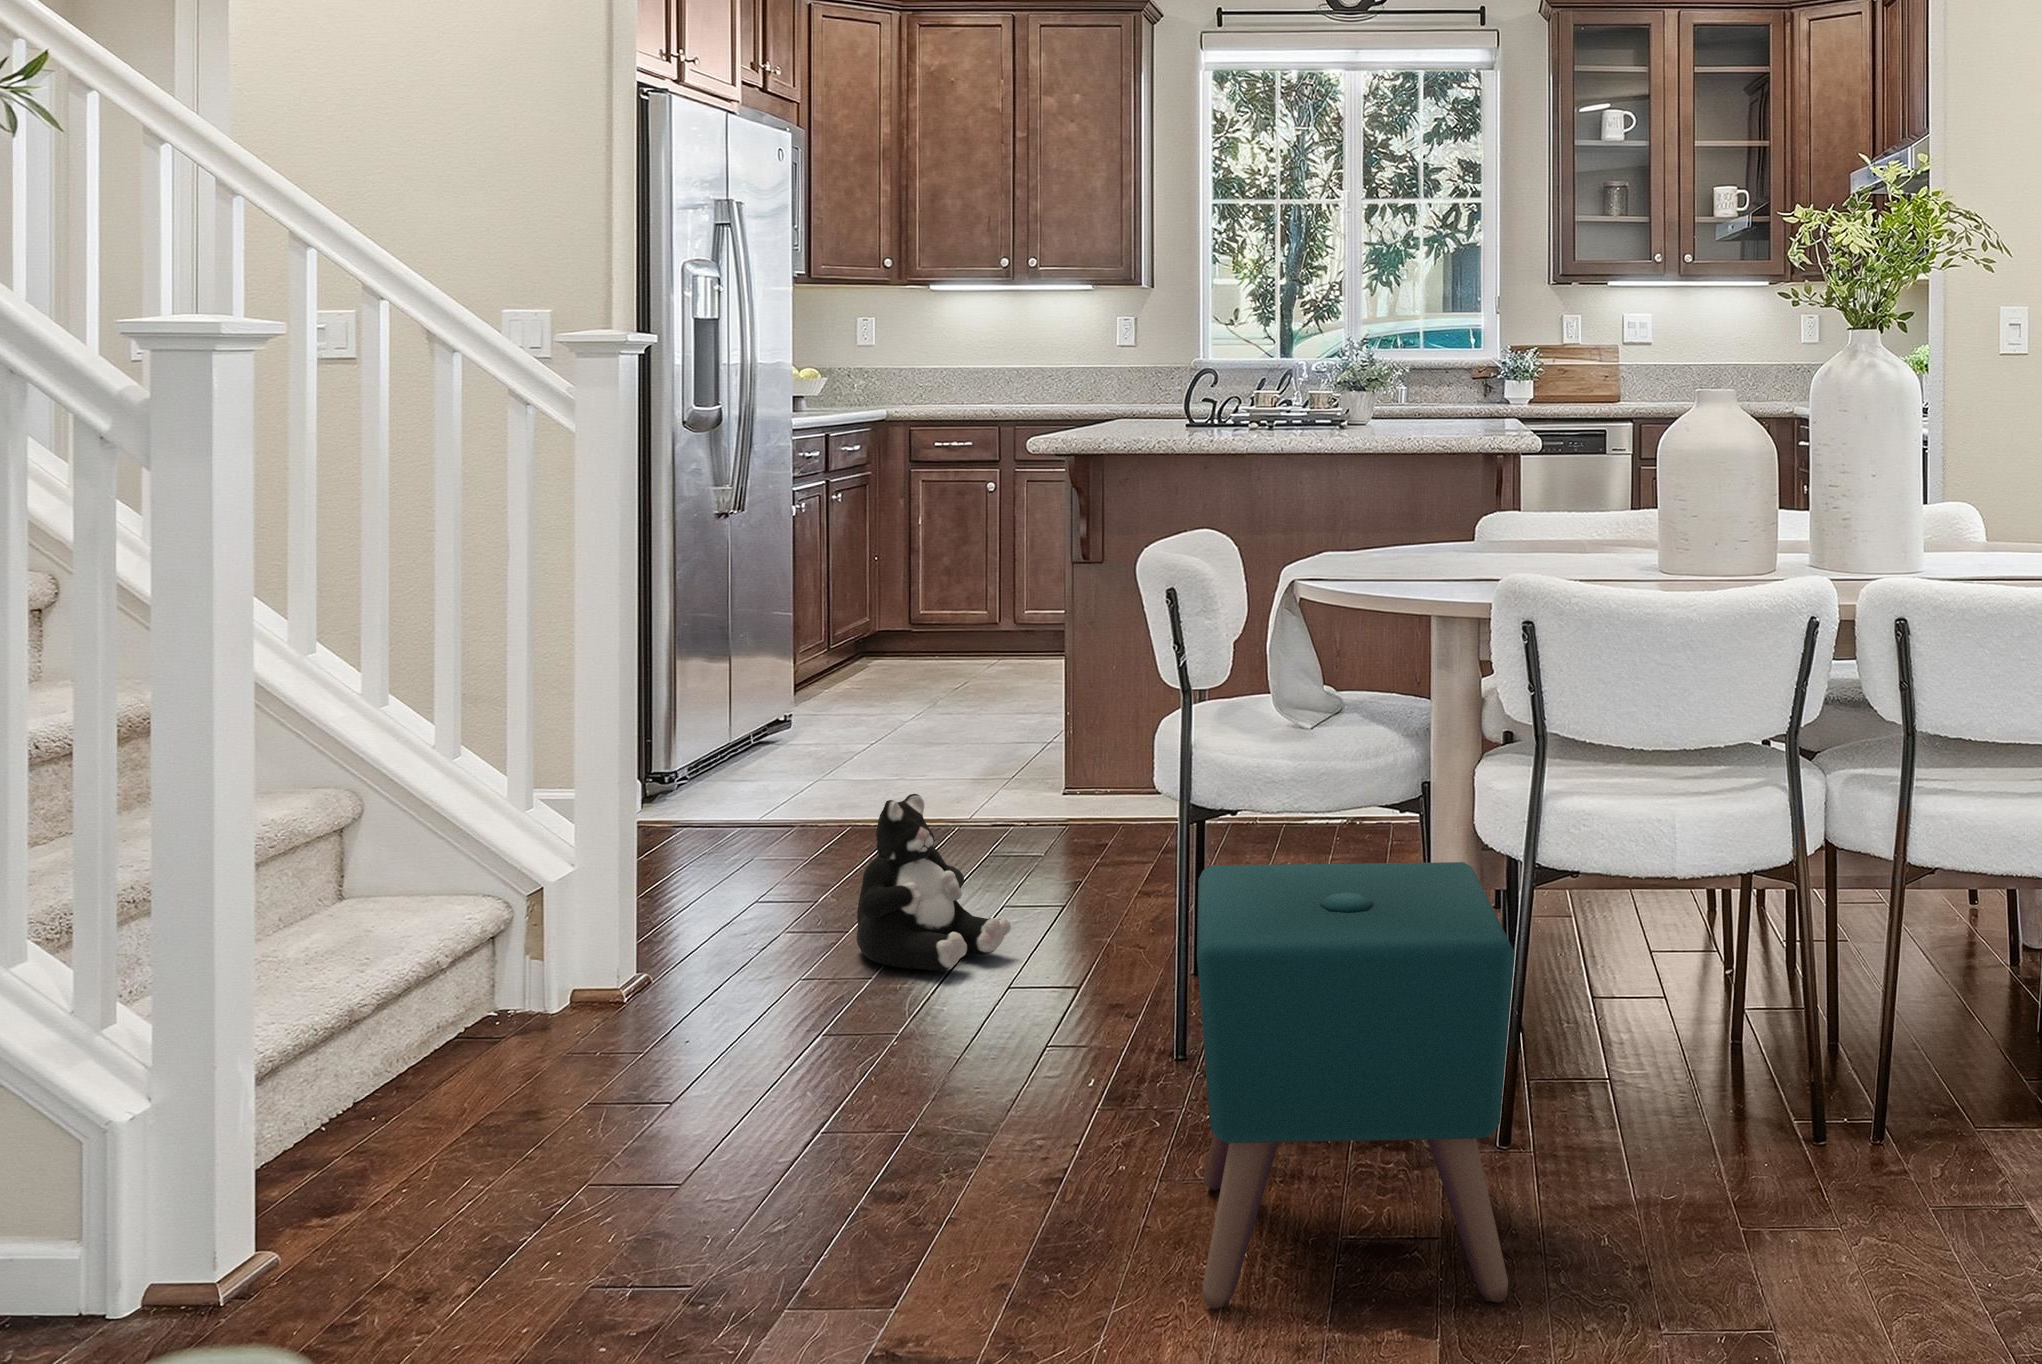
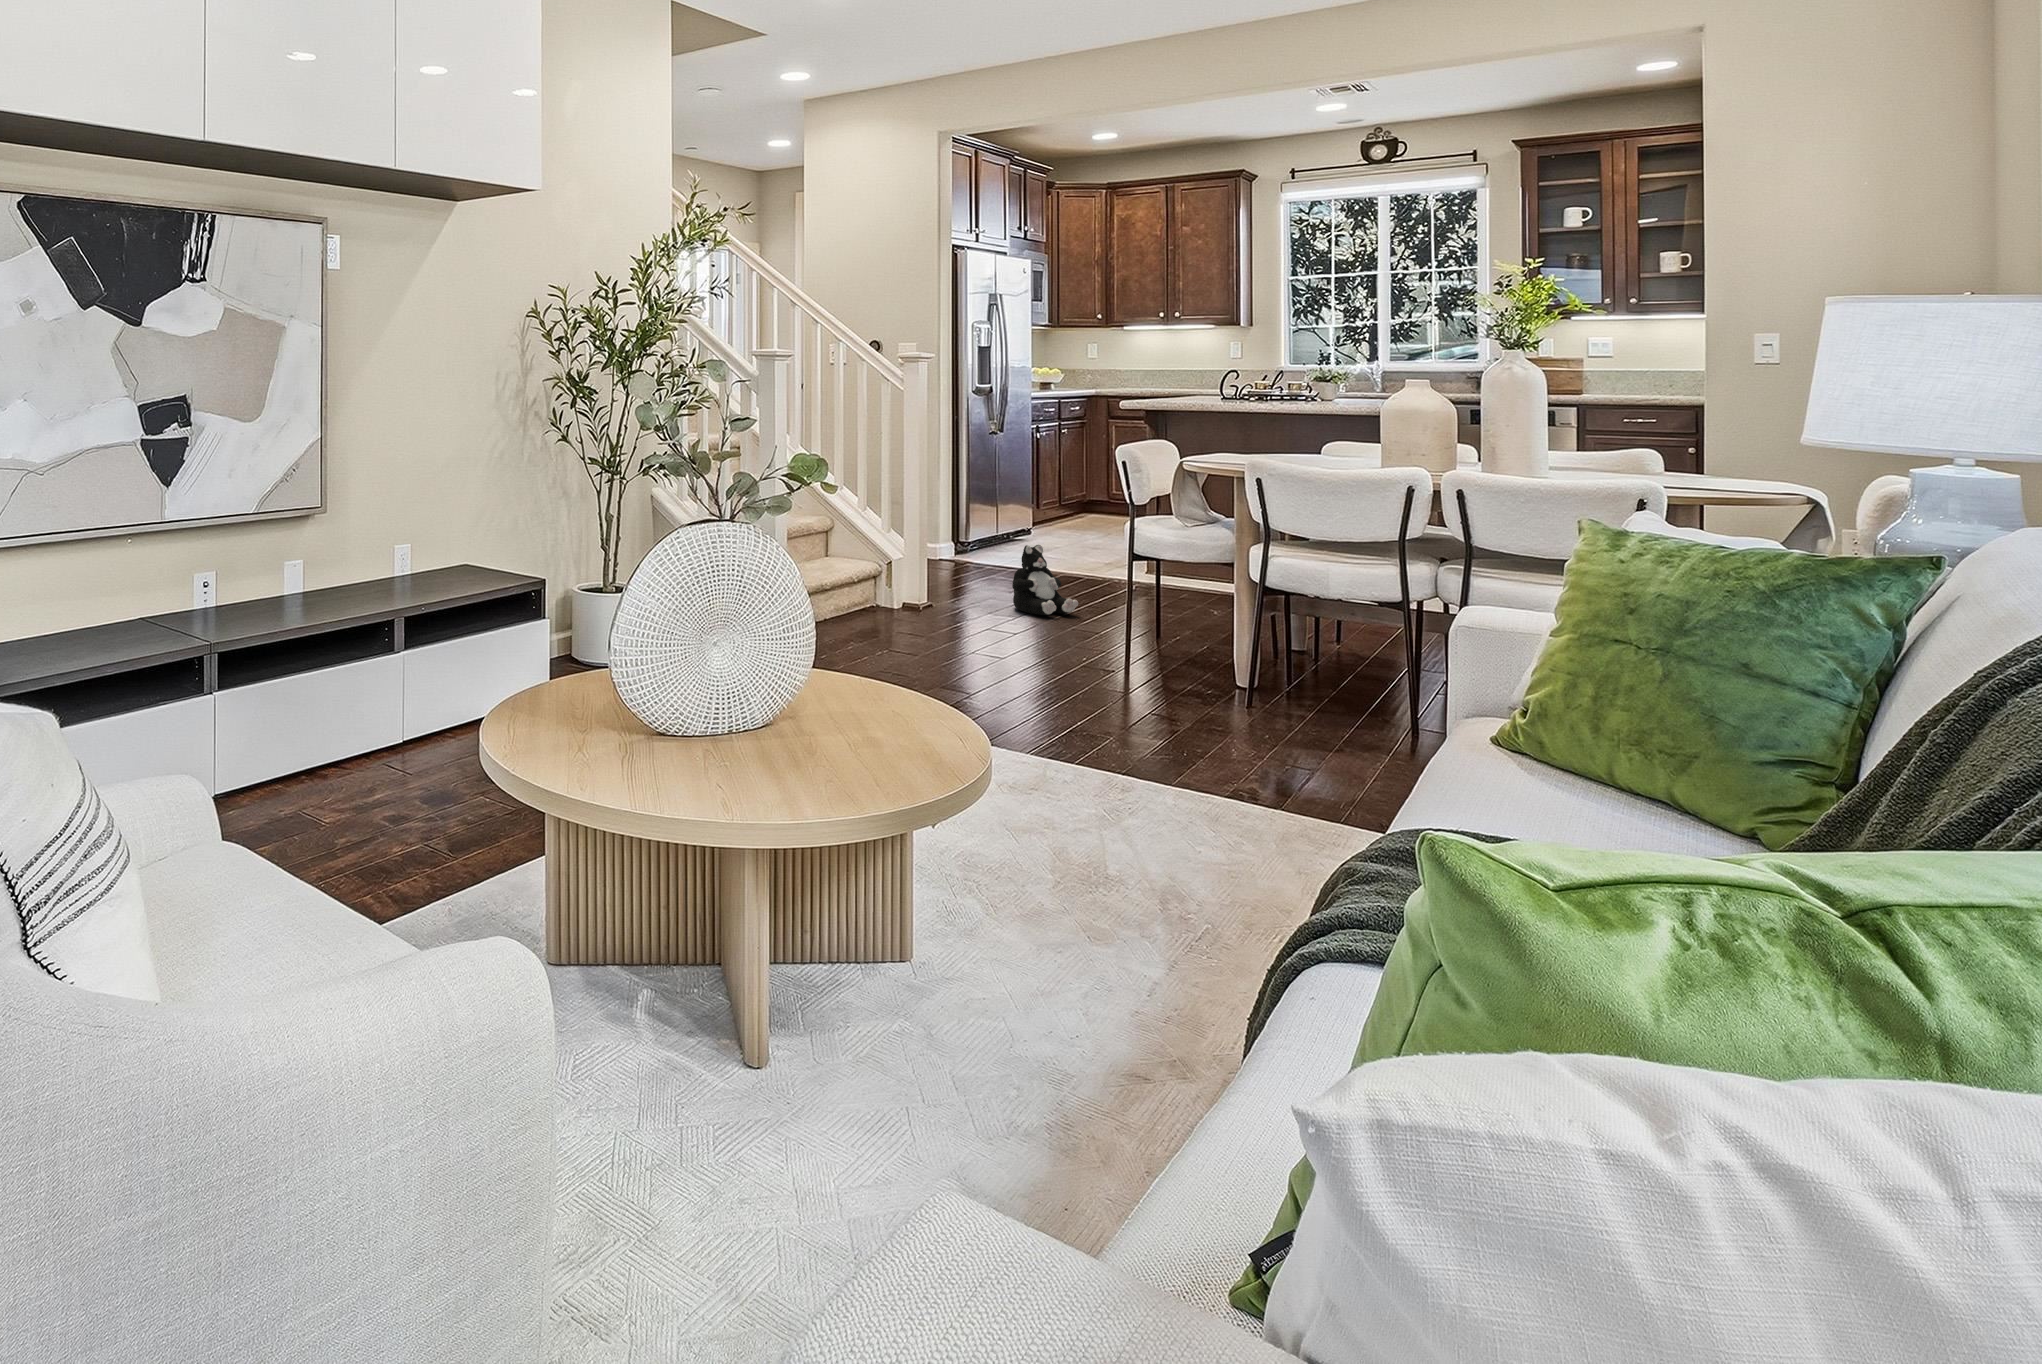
ottoman: present [1197,862,1515,1309] -> none [1078,555,1223,718]

